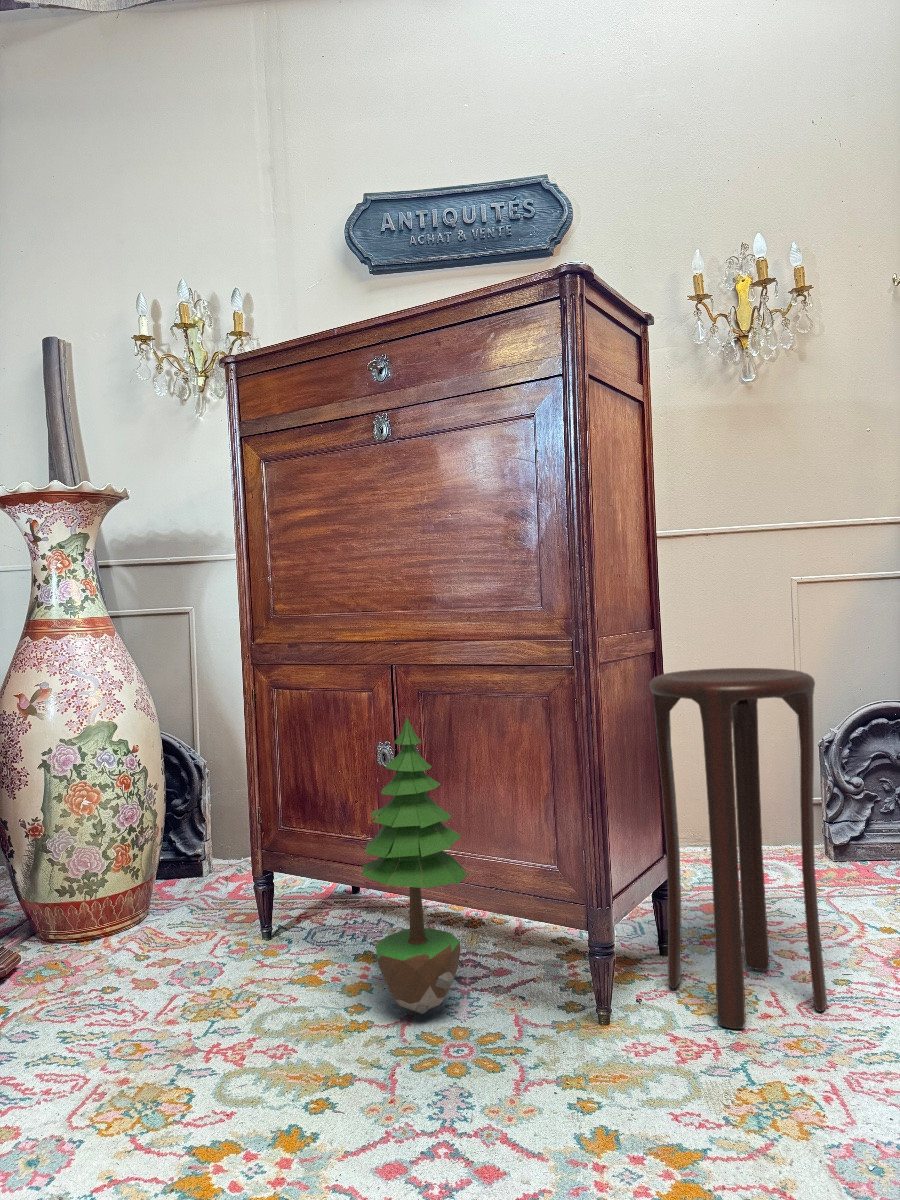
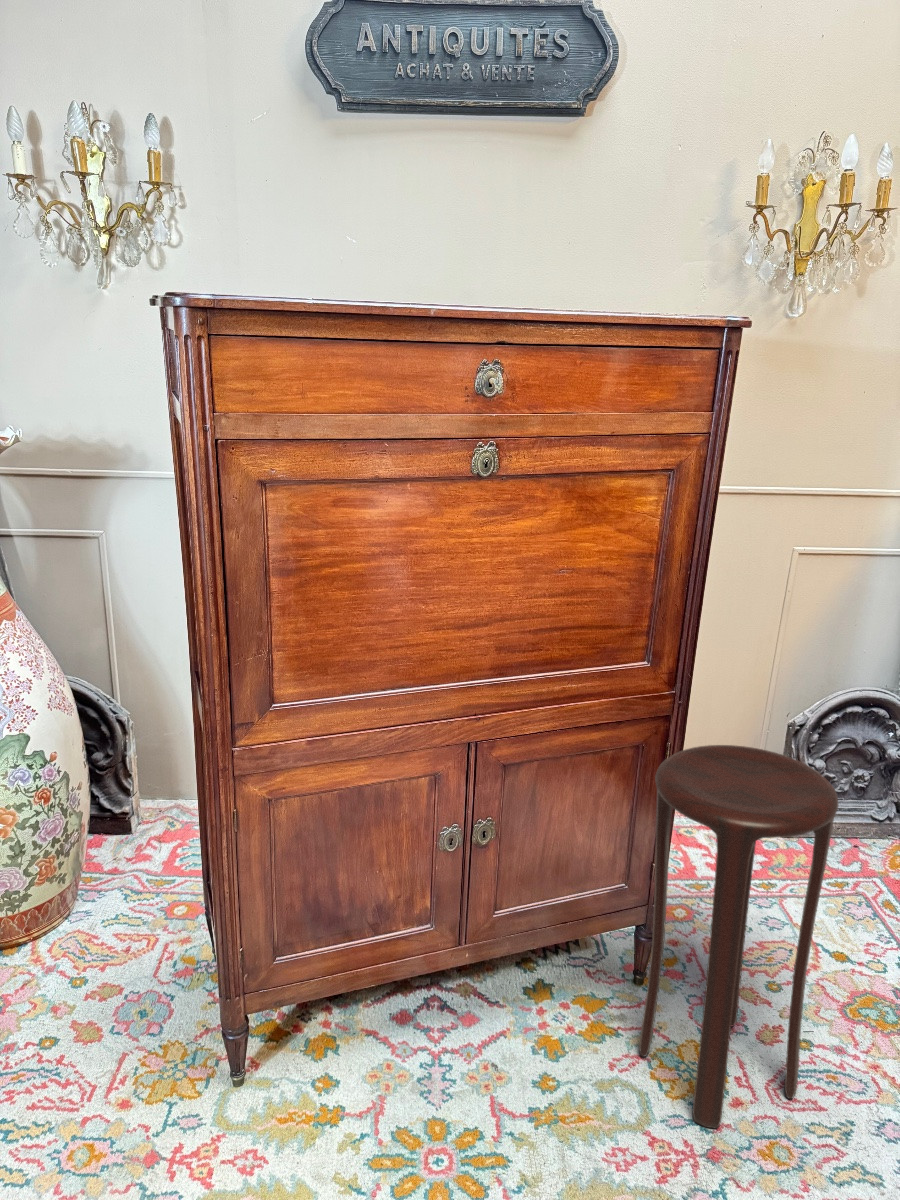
potted tree: present [362,717,467,1014] -> none [330,821,446,1107]

